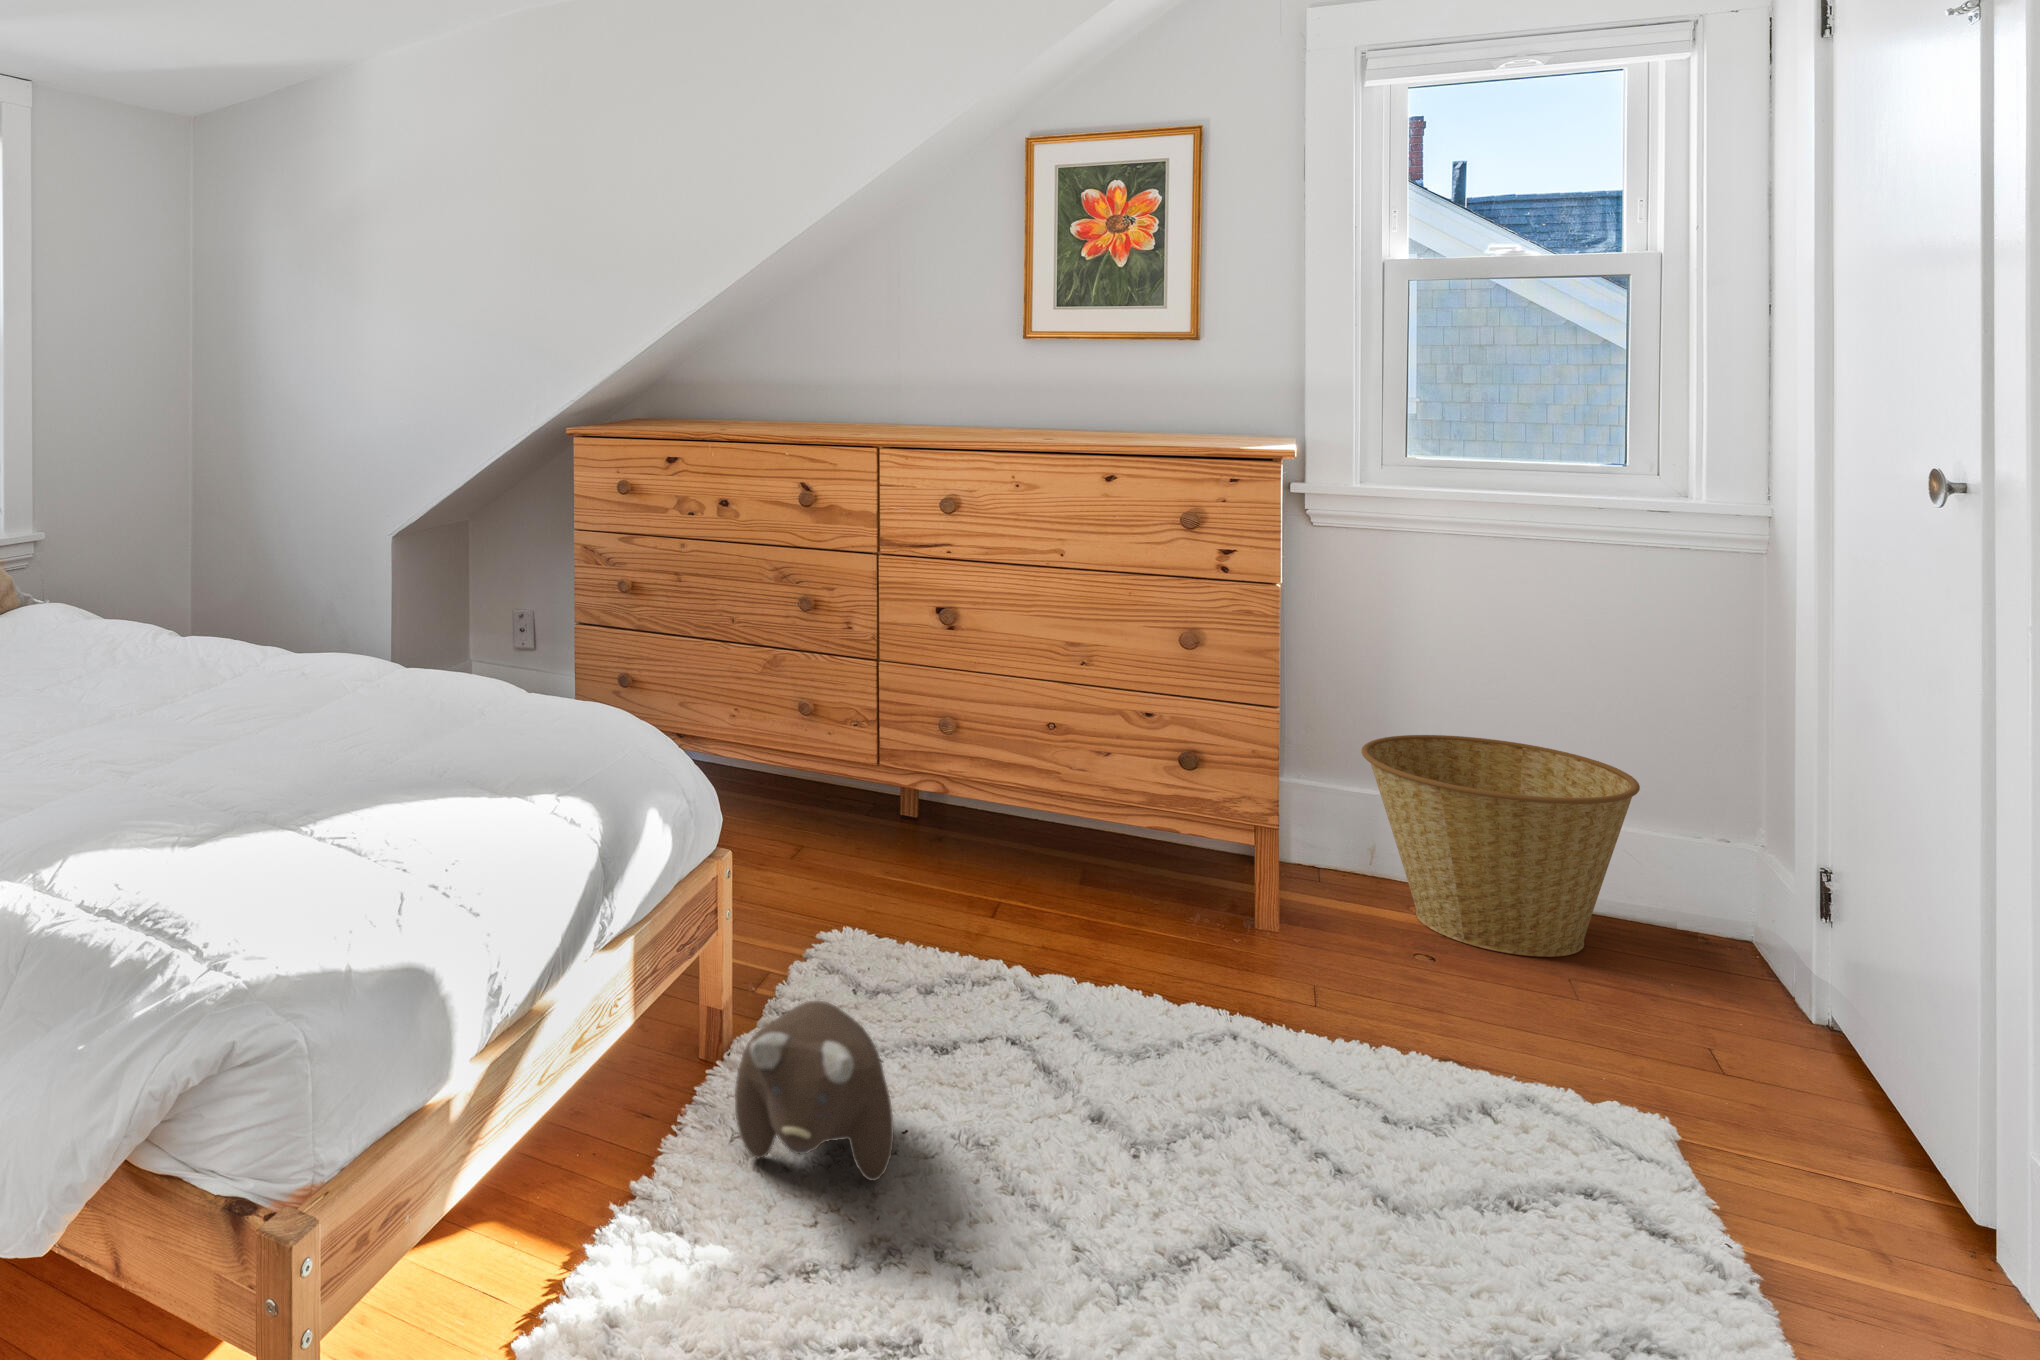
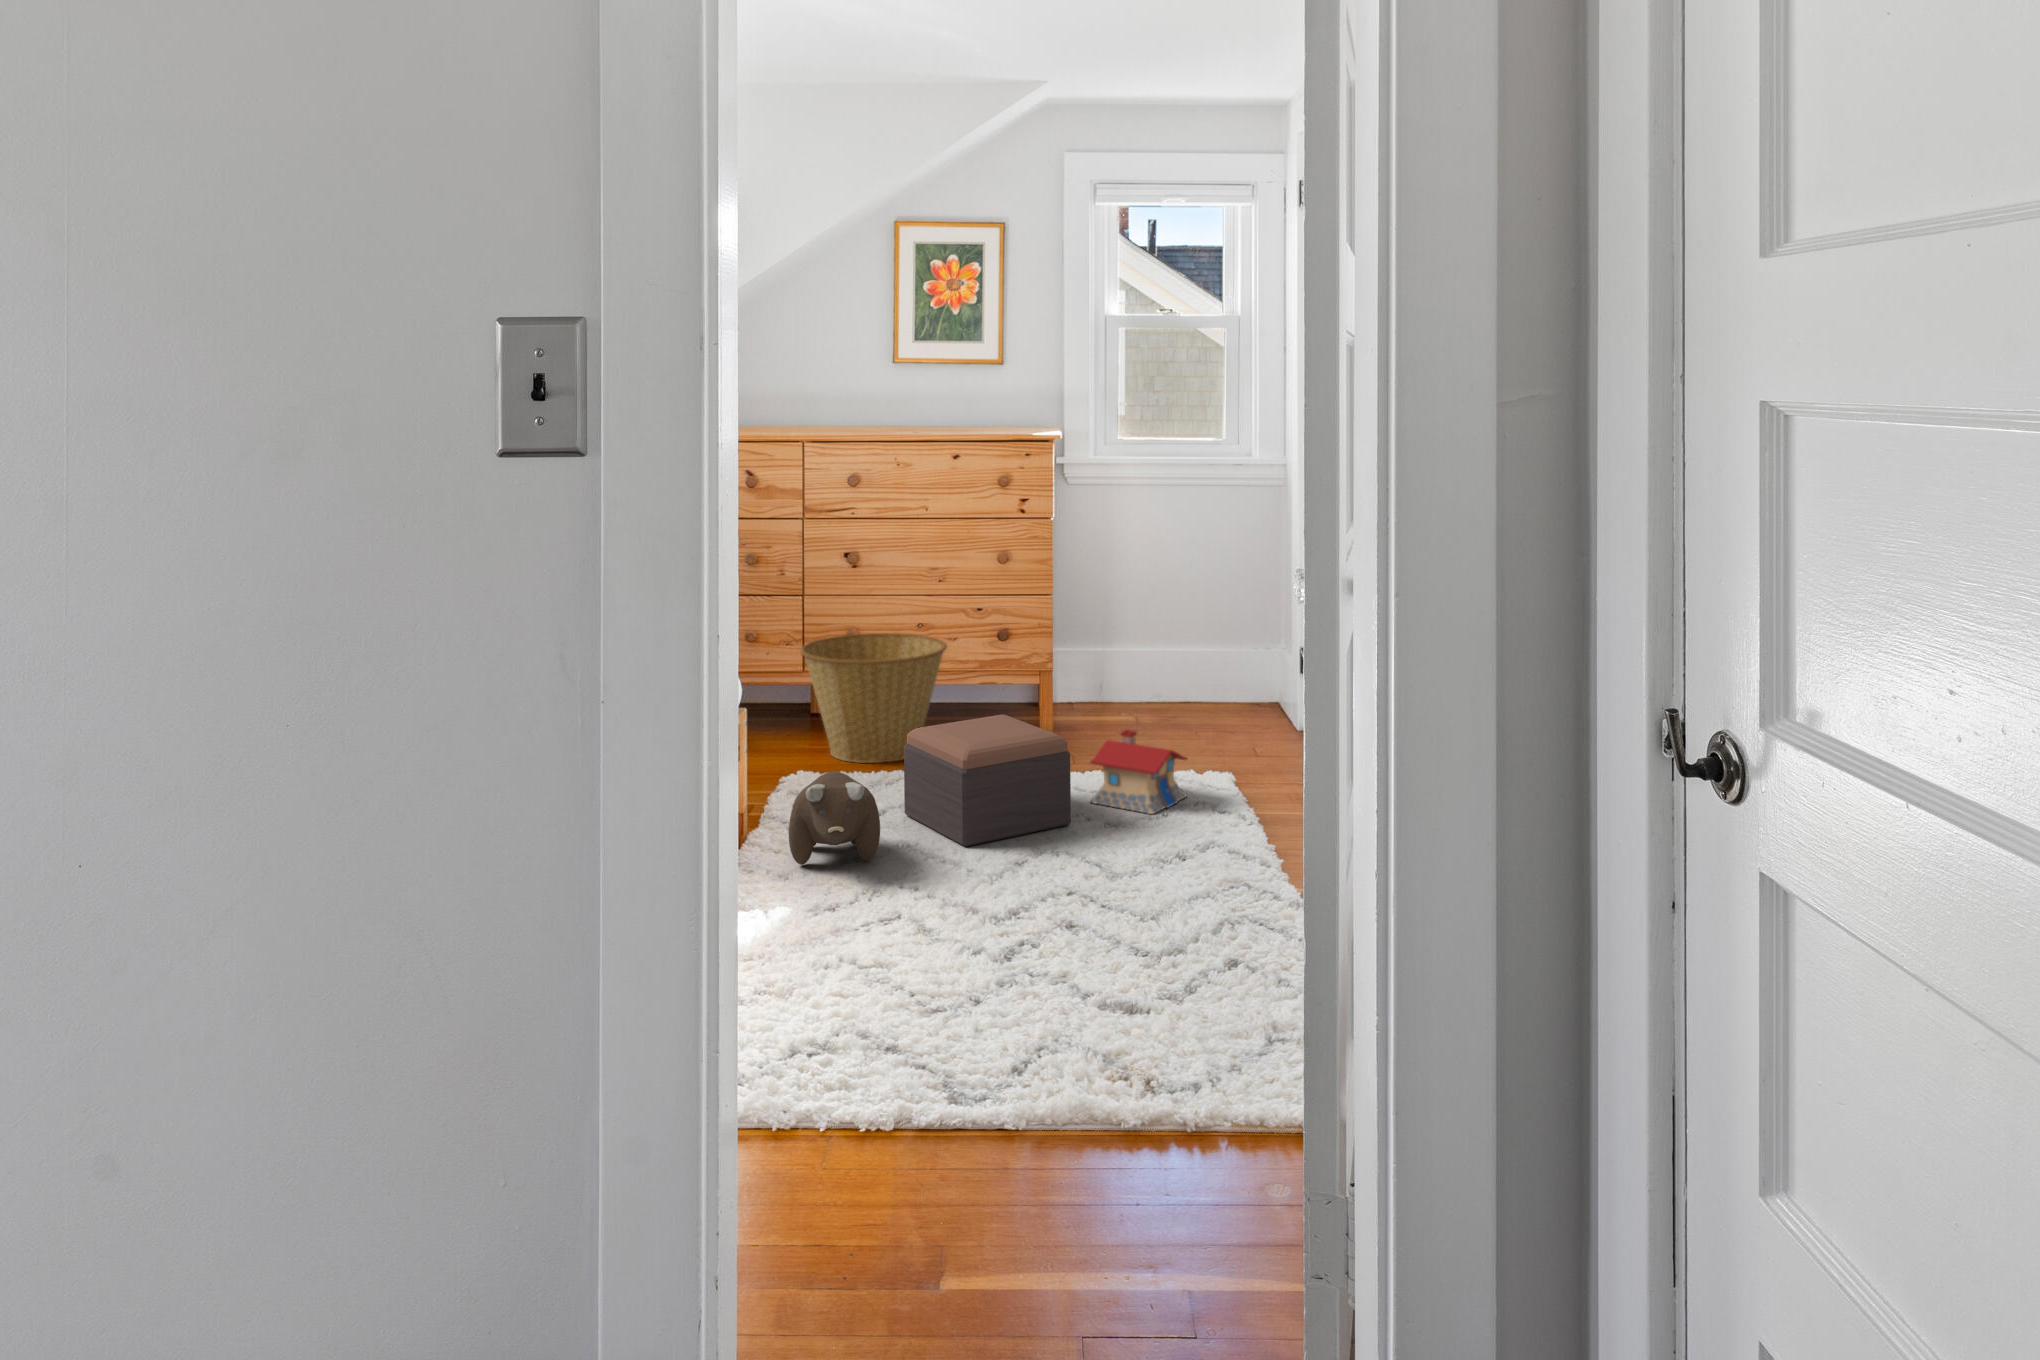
basket: present [1361,735,1640,957] -> present [800,633,947,763]
footstool: none [971,927,1290,1192] -> present [904,715,1071,847]
toy house: none [1336,997,1563,1201] -> present [1090,730,1187,814]

